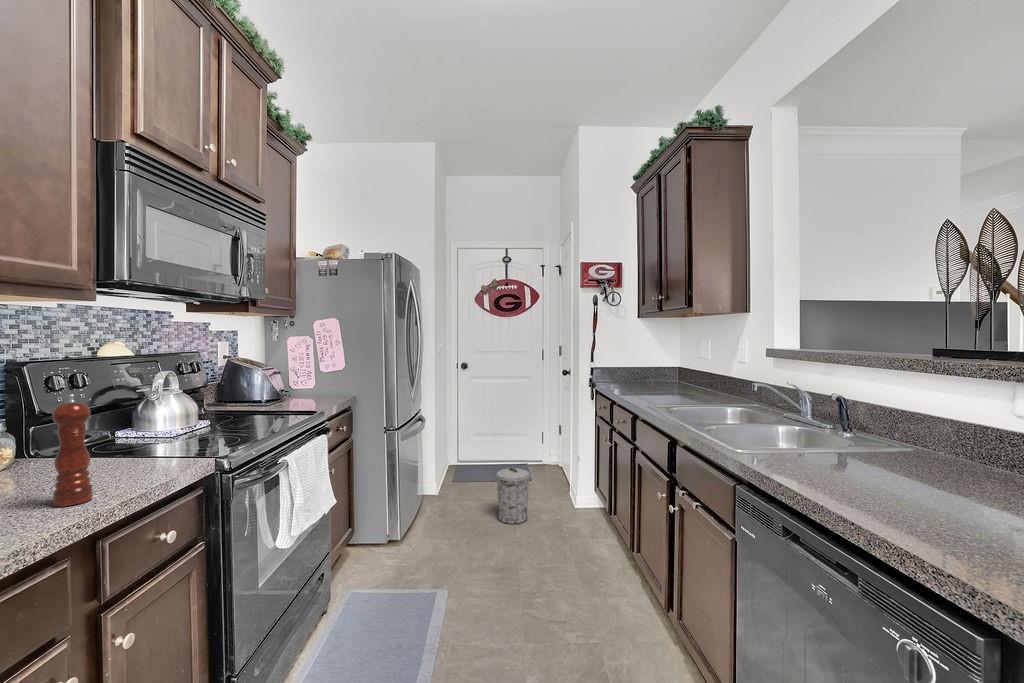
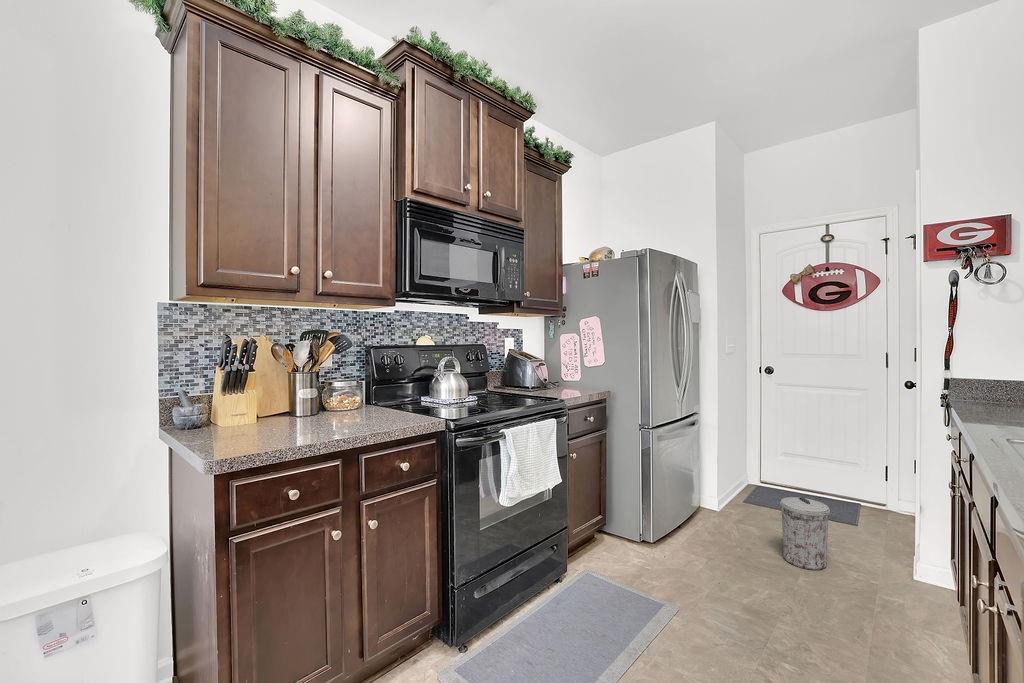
pepper mill: present [52,394,93,506] -> none [337,364,356,433]

